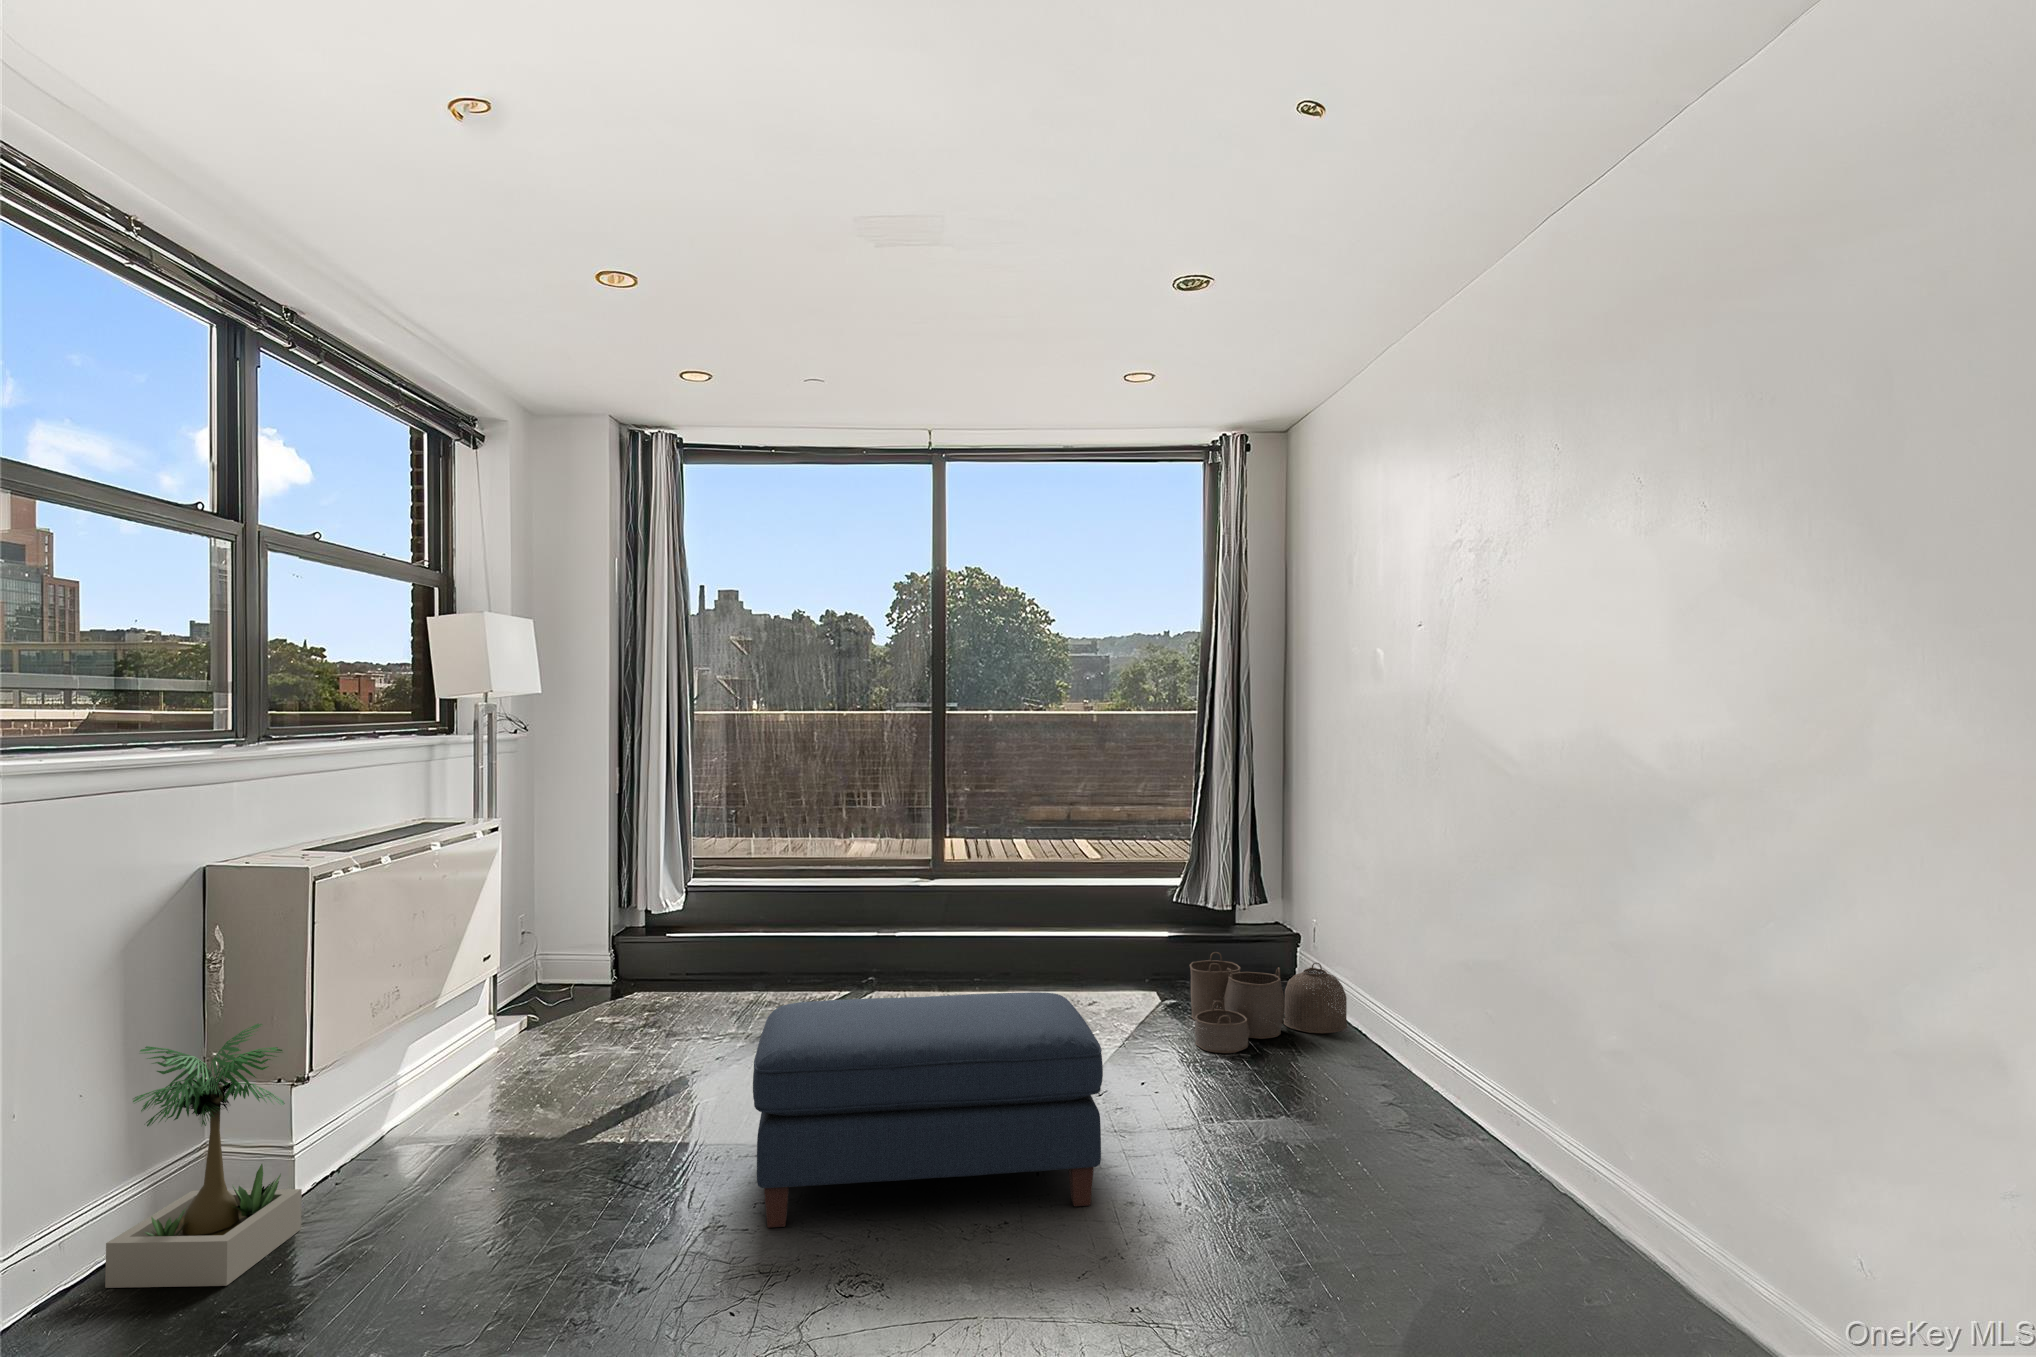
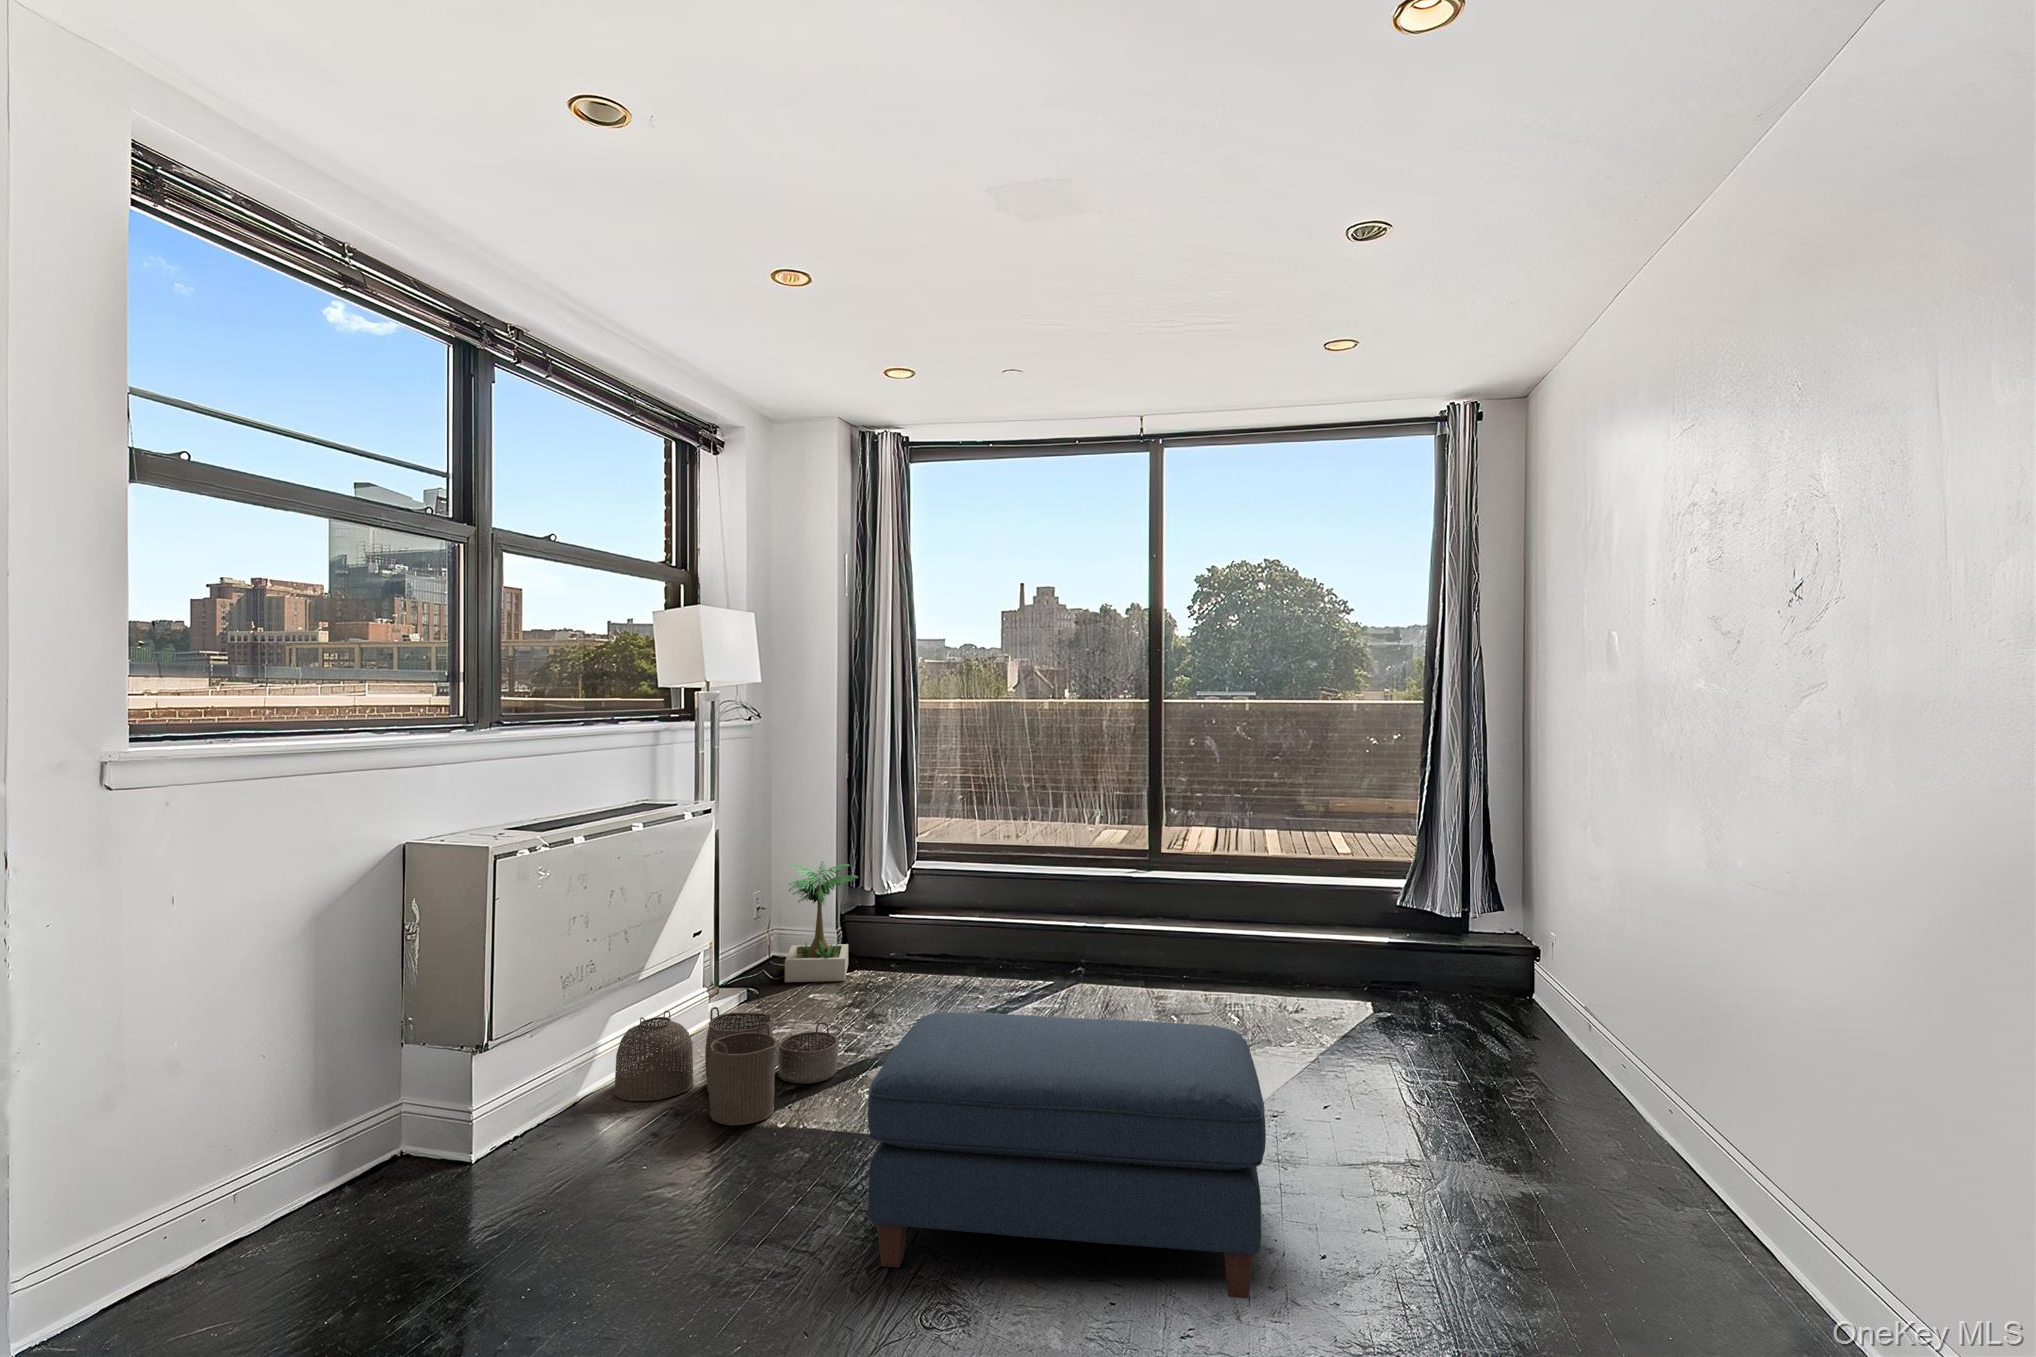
woven basket: present [1190,952,1347,1053] -> present [613,1007,838,1126]
potted plant: present [105,1024,302,1288] -> present [785,861,858,982]

